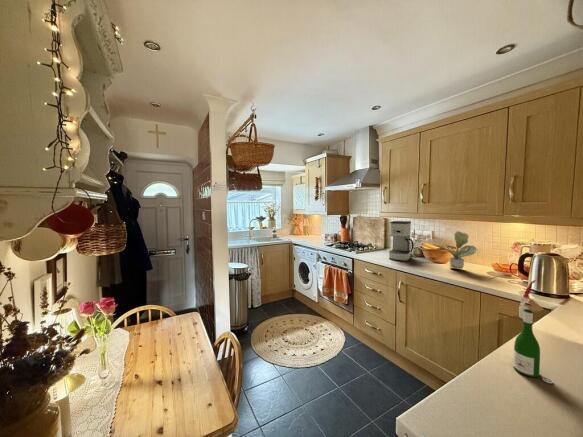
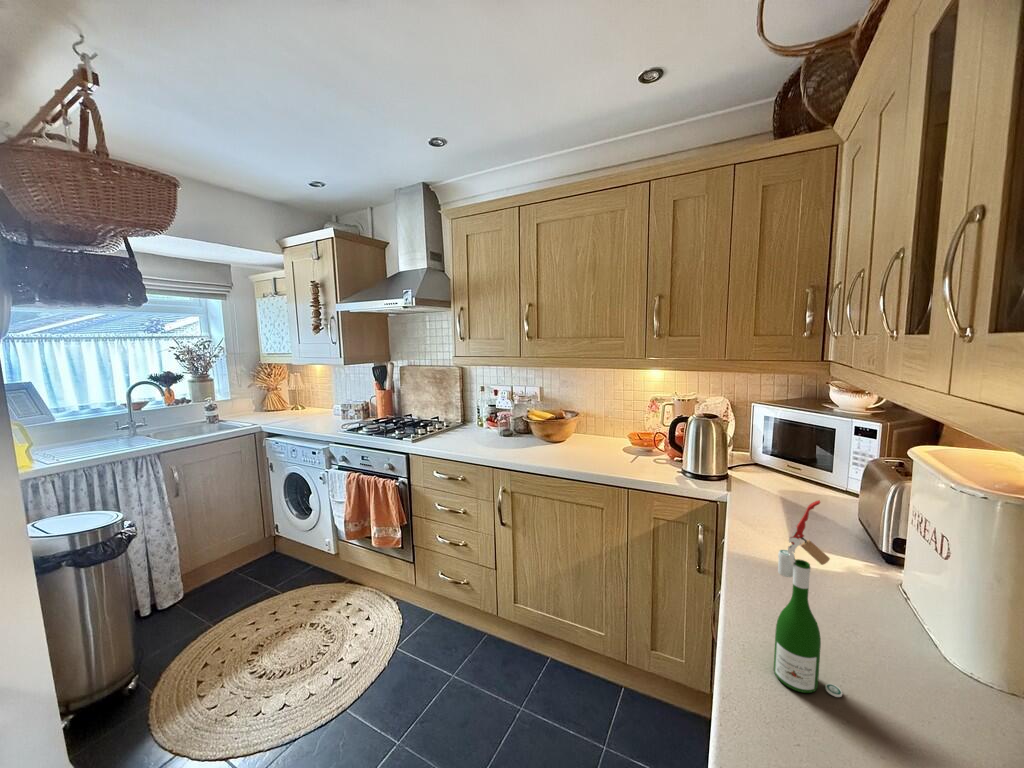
coffee maker: present [389,221,414,261] -> none [475,372,516,447]
potted plant: present [439,231,477,268] -> none [558,386,613,451]

